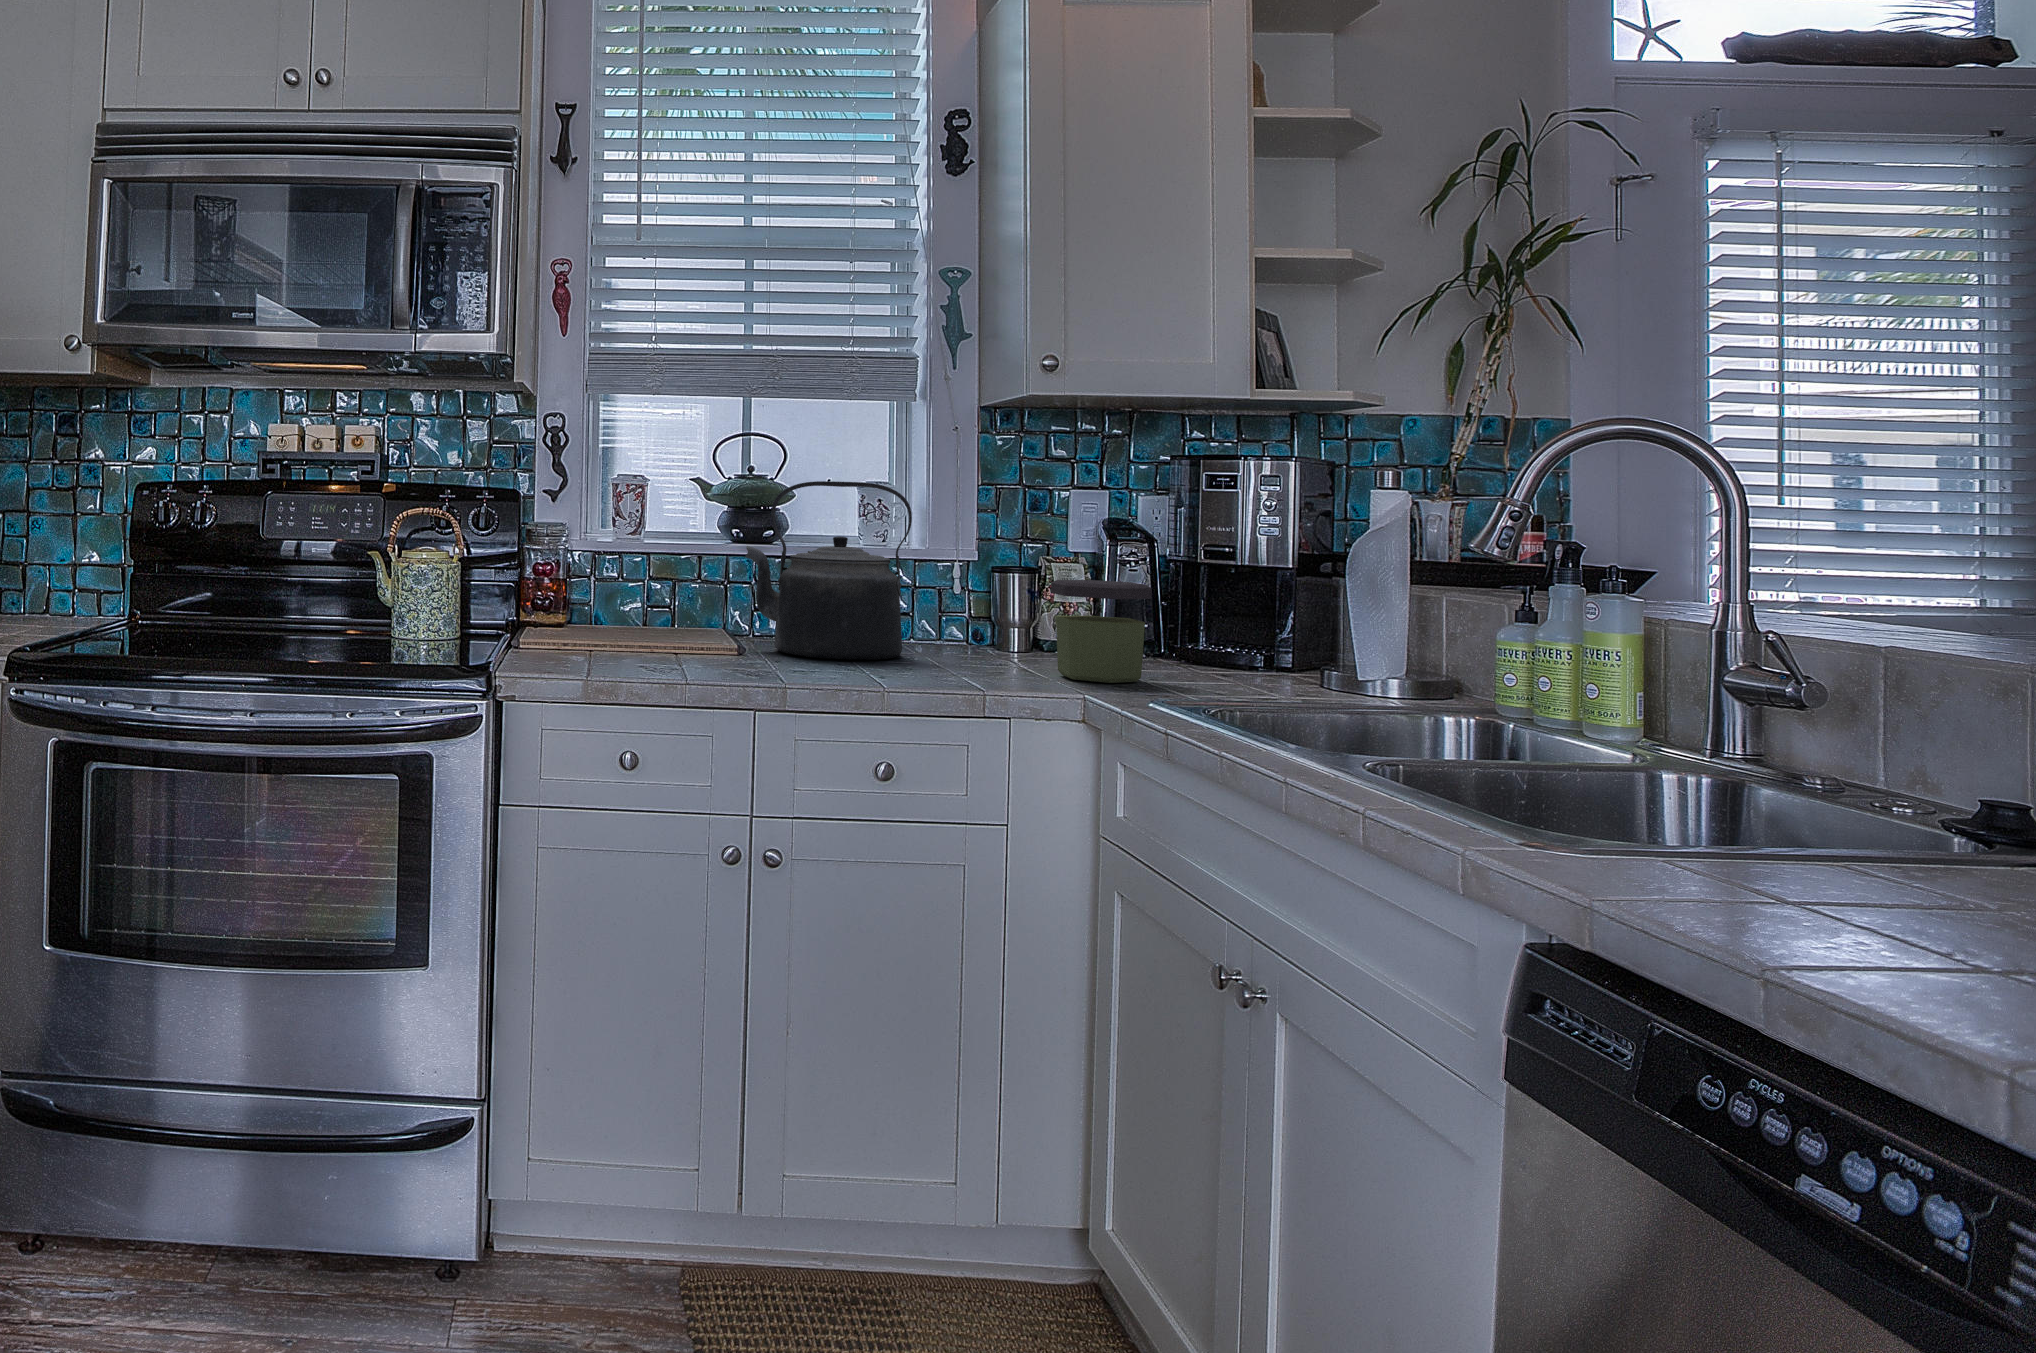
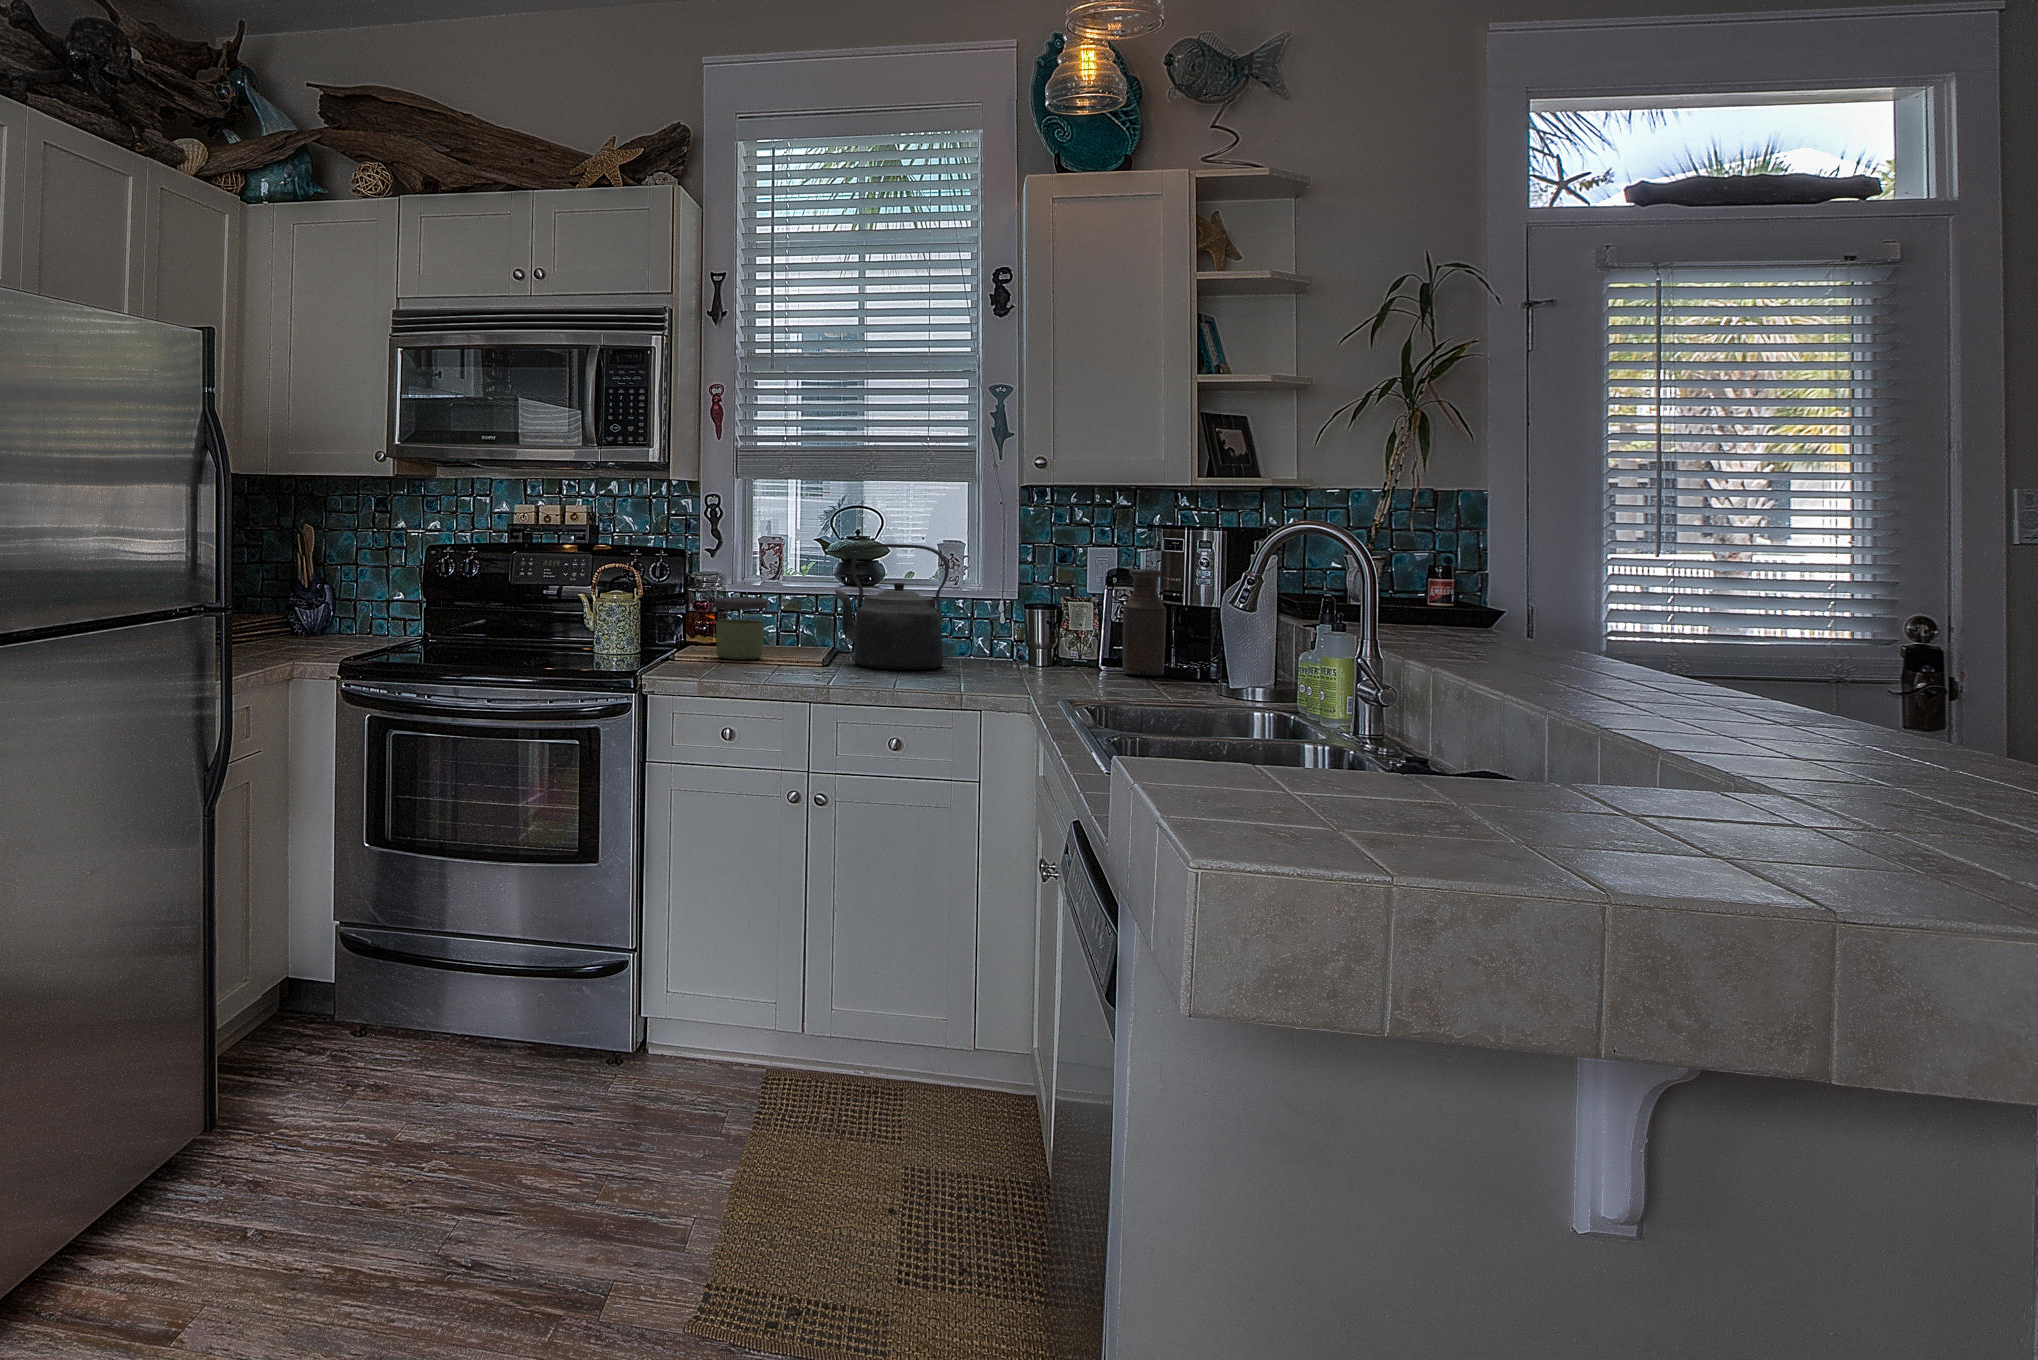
bottle: none [1147,518,1209,665] -> present [1123,569,1166,676]
jar: present [1051,580,1152,683] -> present [713,597,768,659]

